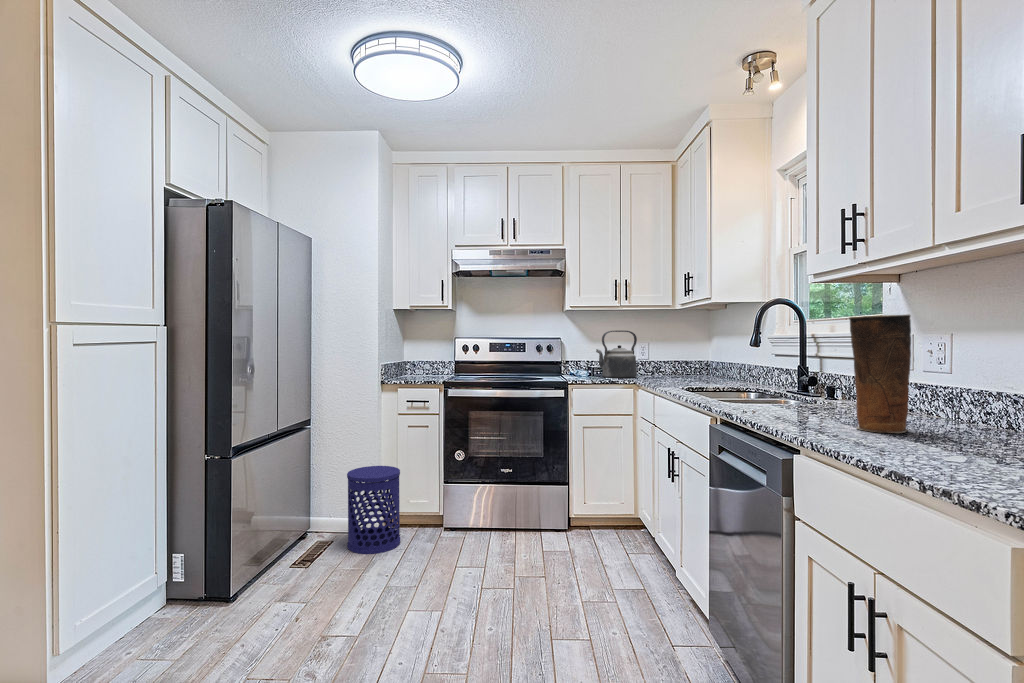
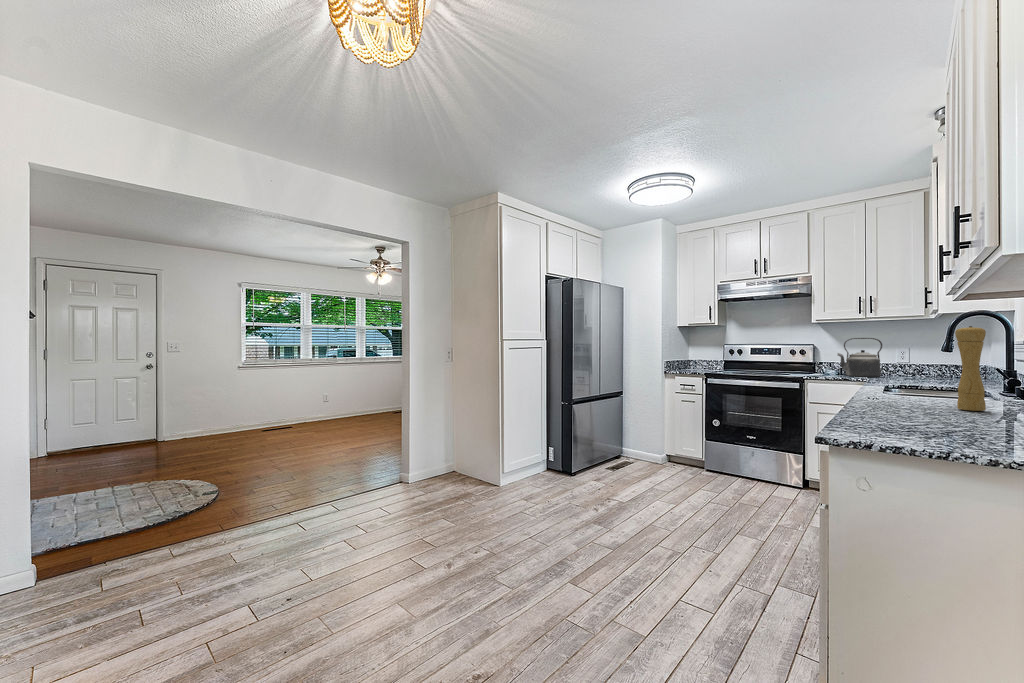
pepper mill: none [947,313,987,438] -> present [955,326,986,411]
vase: present [849,315,911,433] -> none [889,327,937,405]
waste bin: present [347,466,400,554] -> none [640,423,673,475]

